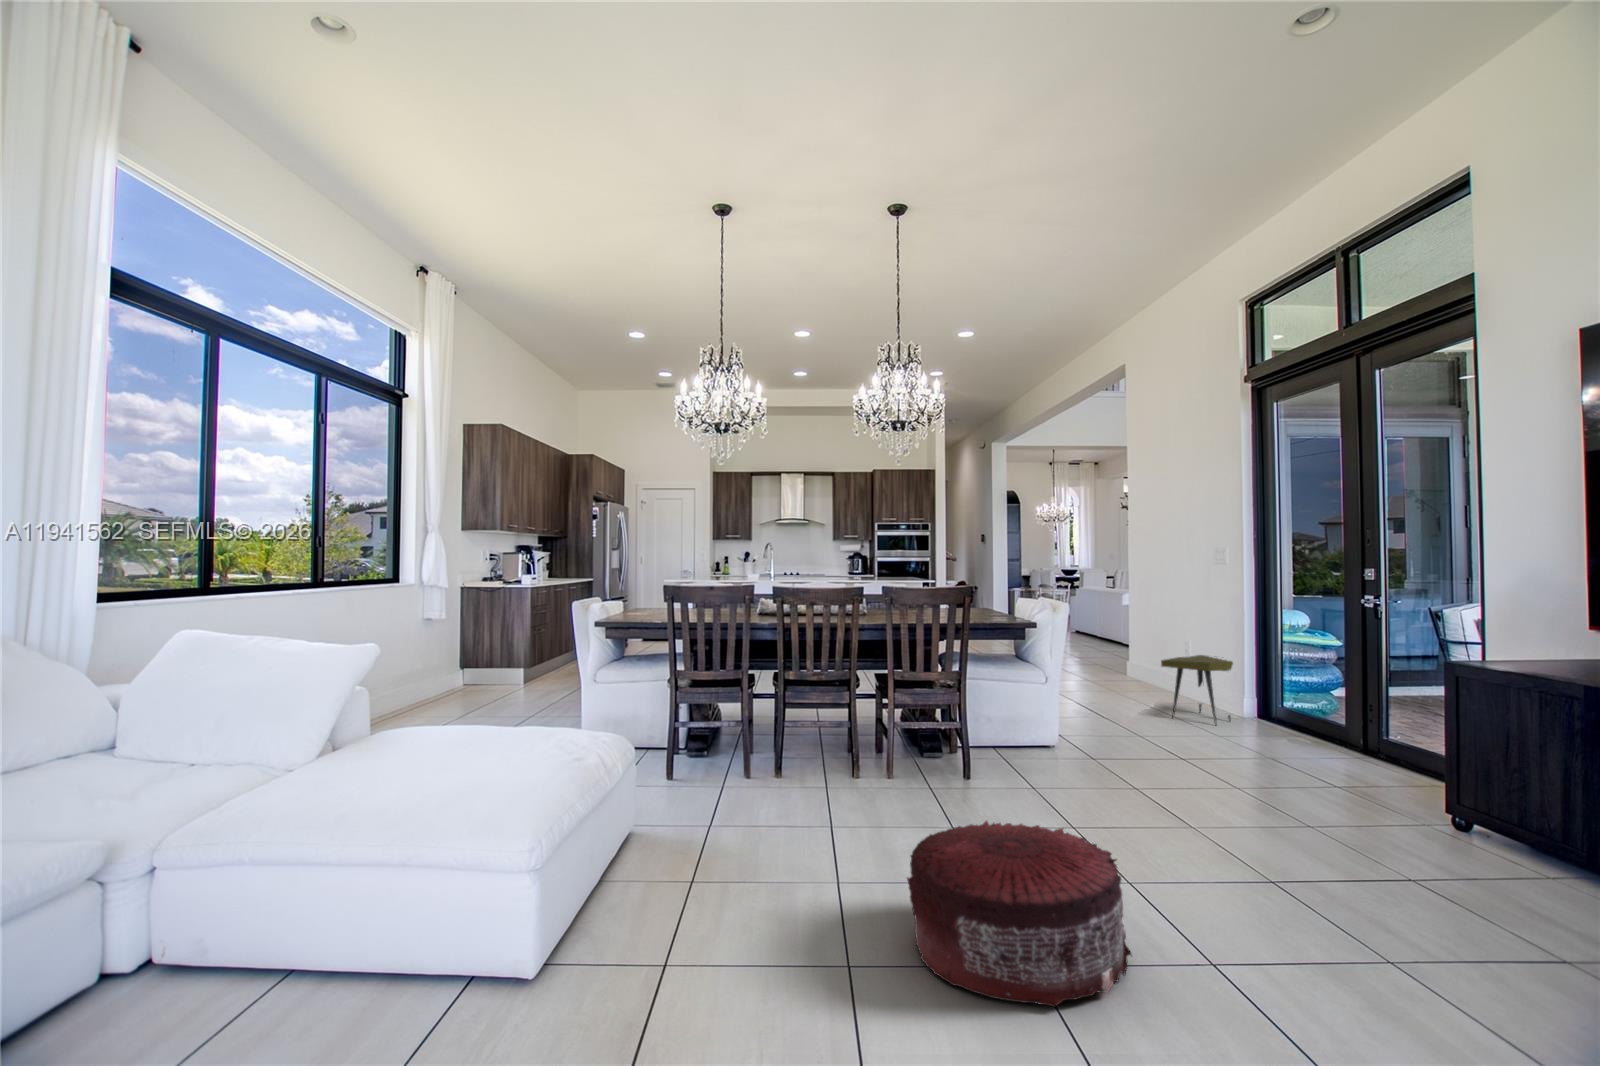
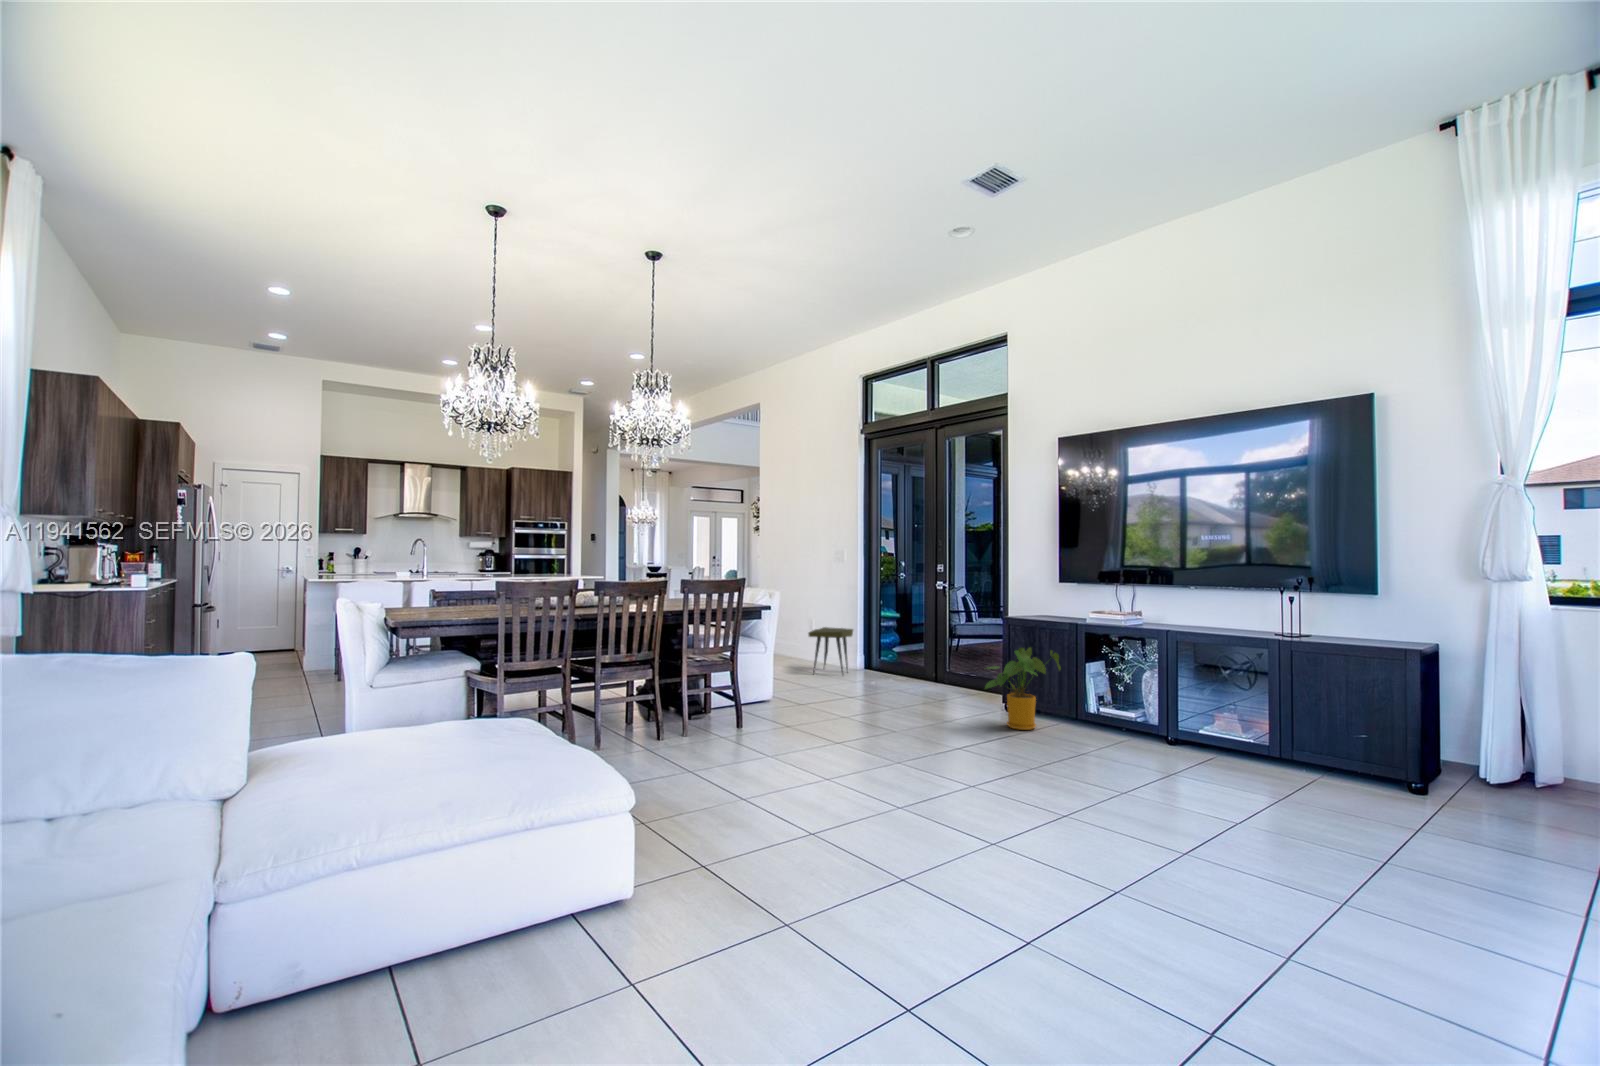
house plant: none [1353,710,1532,855] -> present [985,648,1061,730]
pouf: present [907,821,1132,1006] -> none [846,741,988,854]

